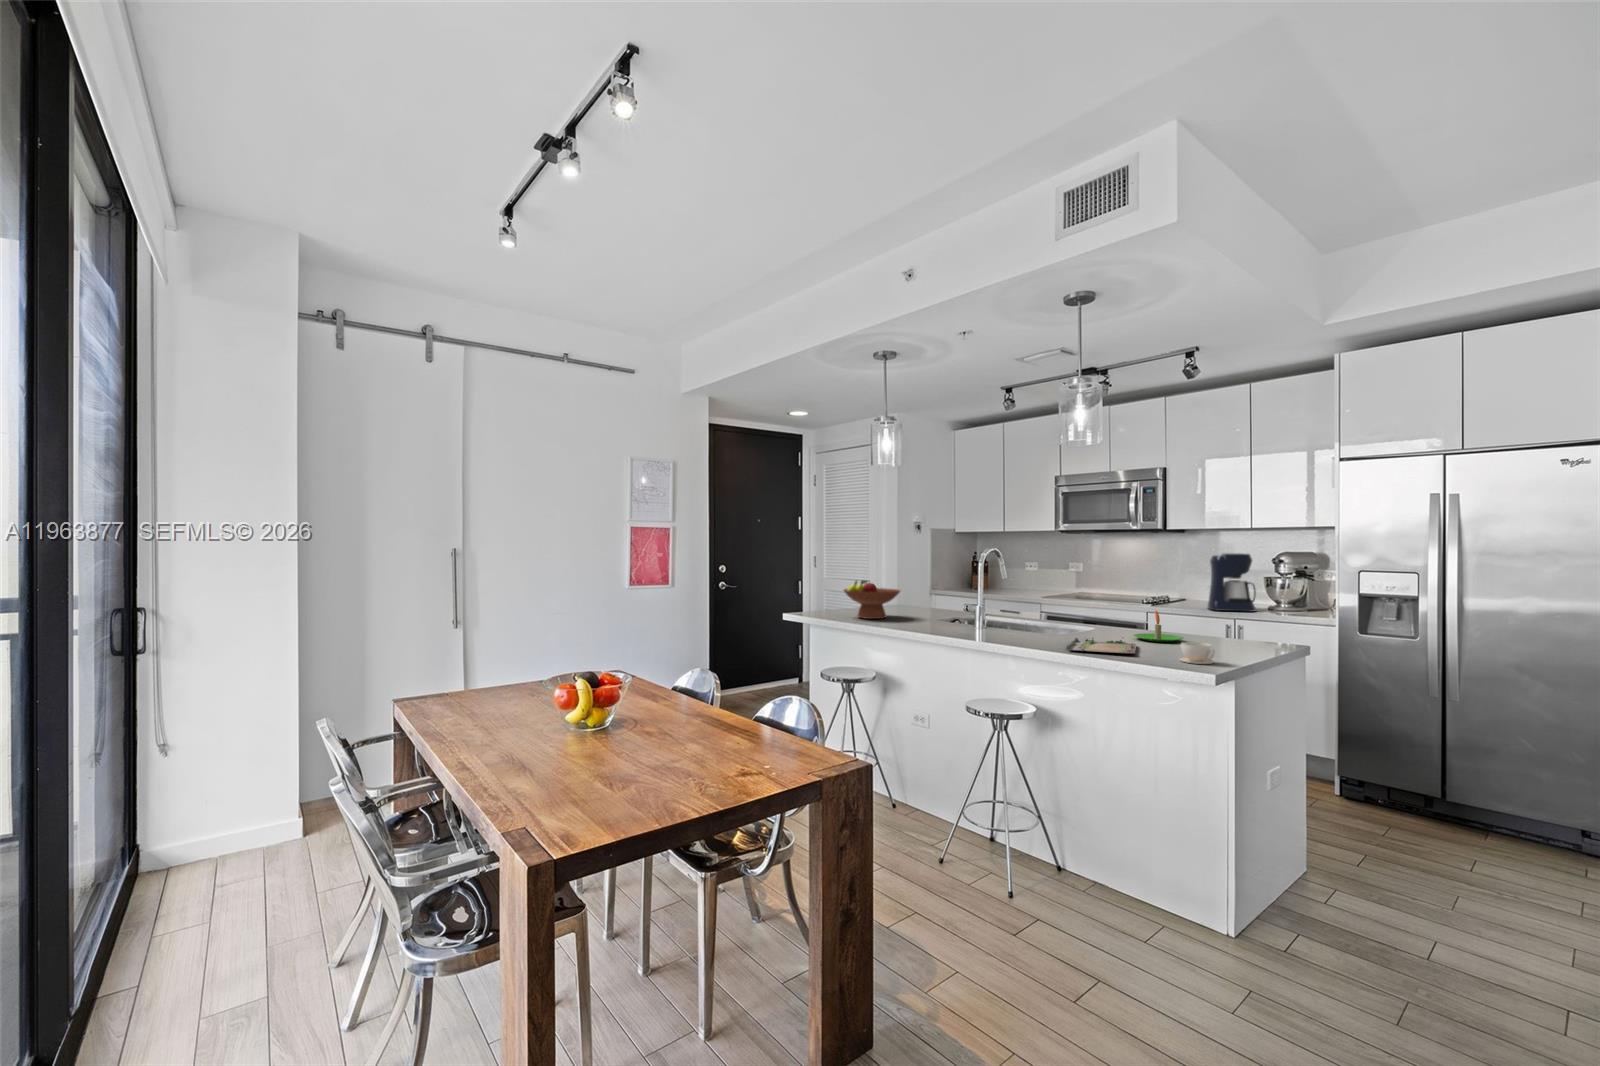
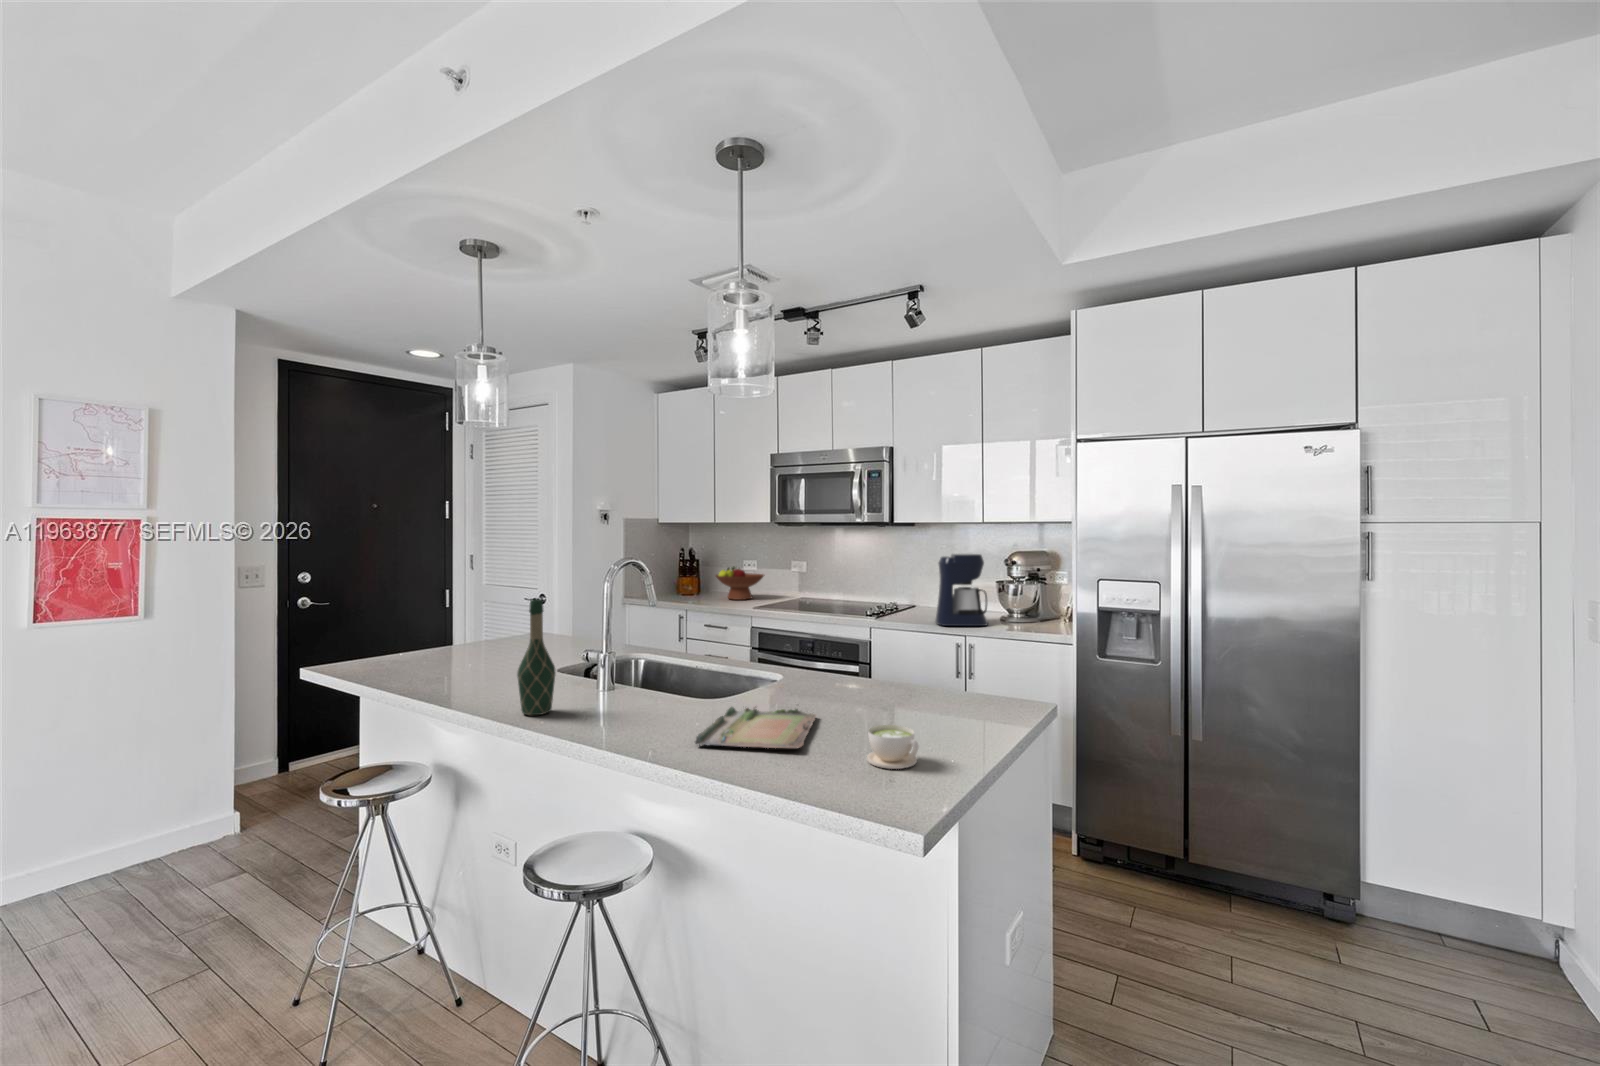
wine bottle: none [943,569,964,637] -> present [517,599,555,715]
fruit bowl: present [844,580,900,619] -> present [716,567,764,600]
candle: present [1133,610,1184,642] -> none [821,652,890,702]

